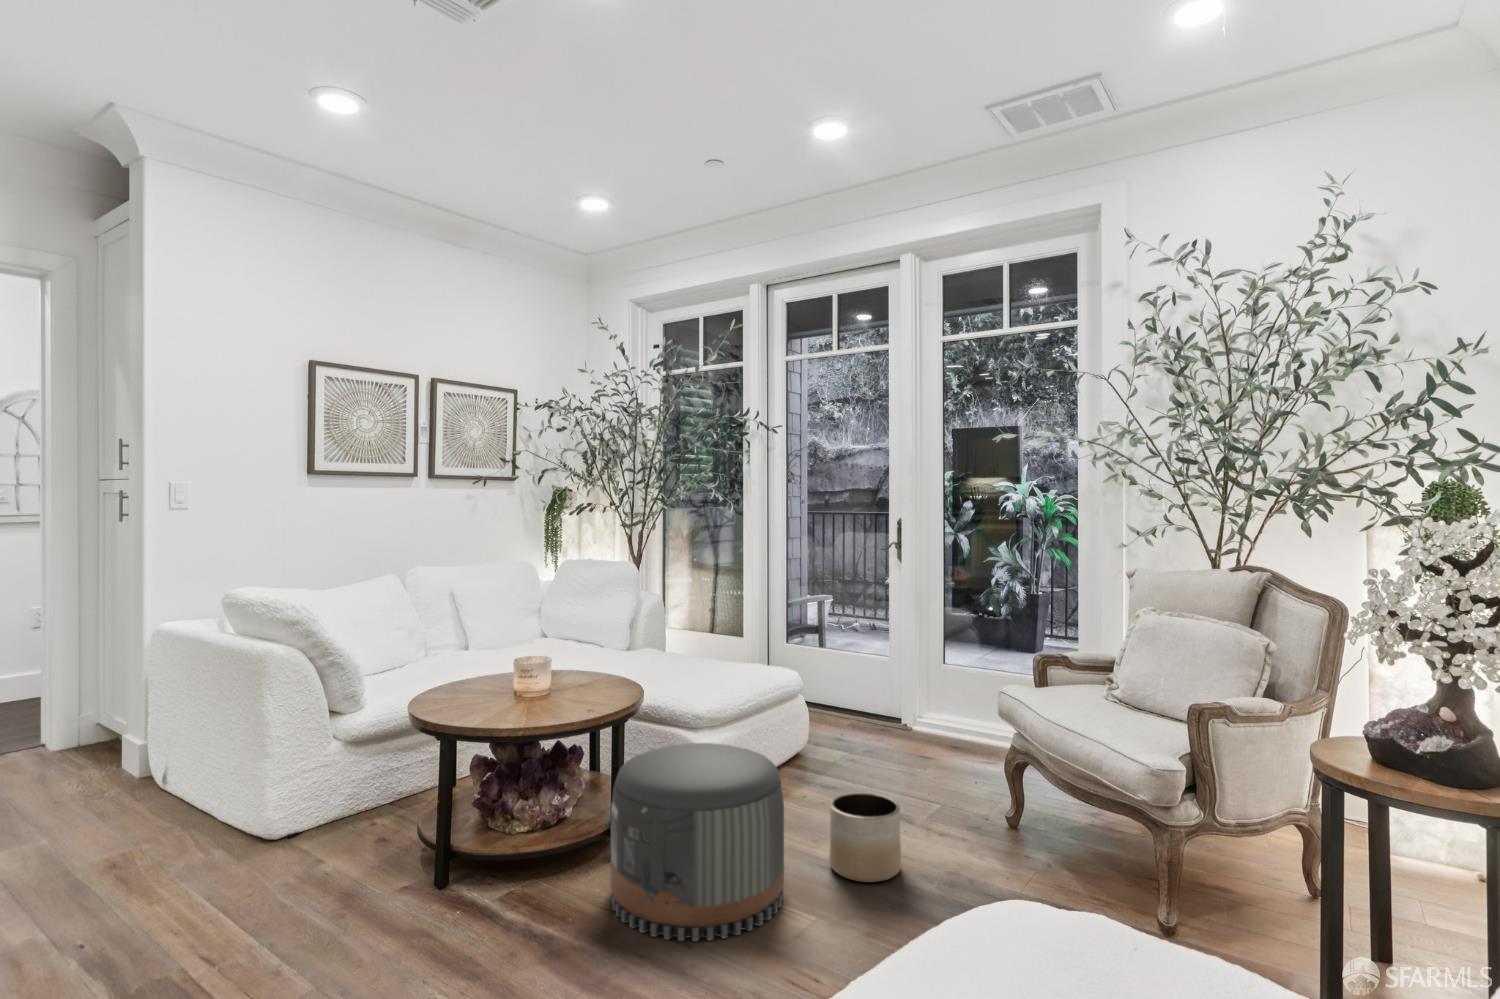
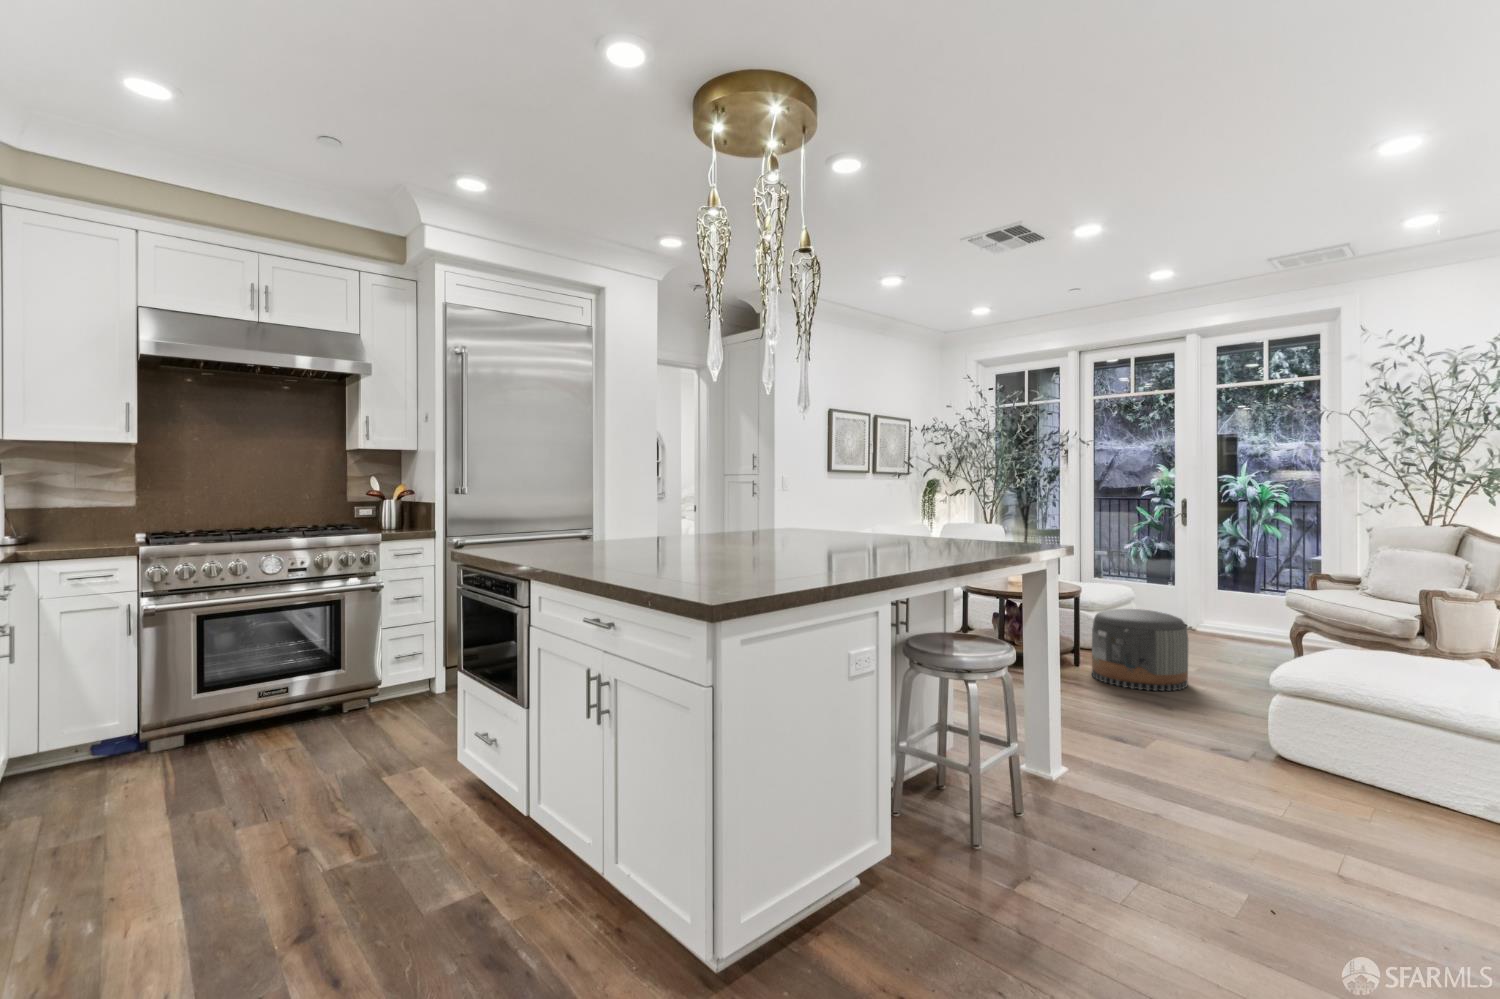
planter: present [830,793,901,883] -> none [1199,641,1243,681]

